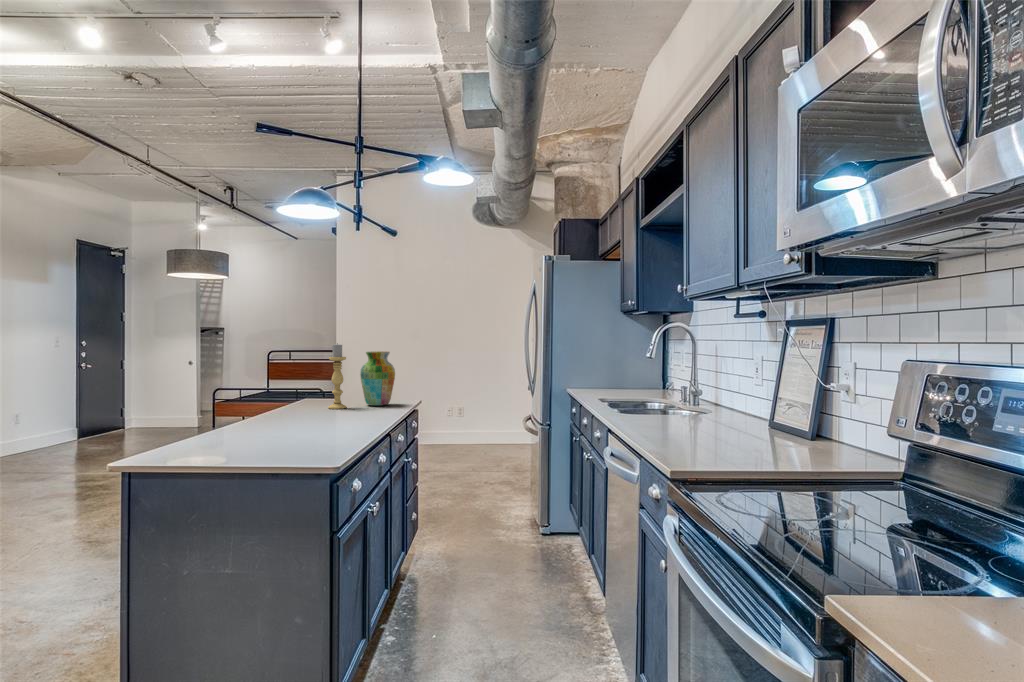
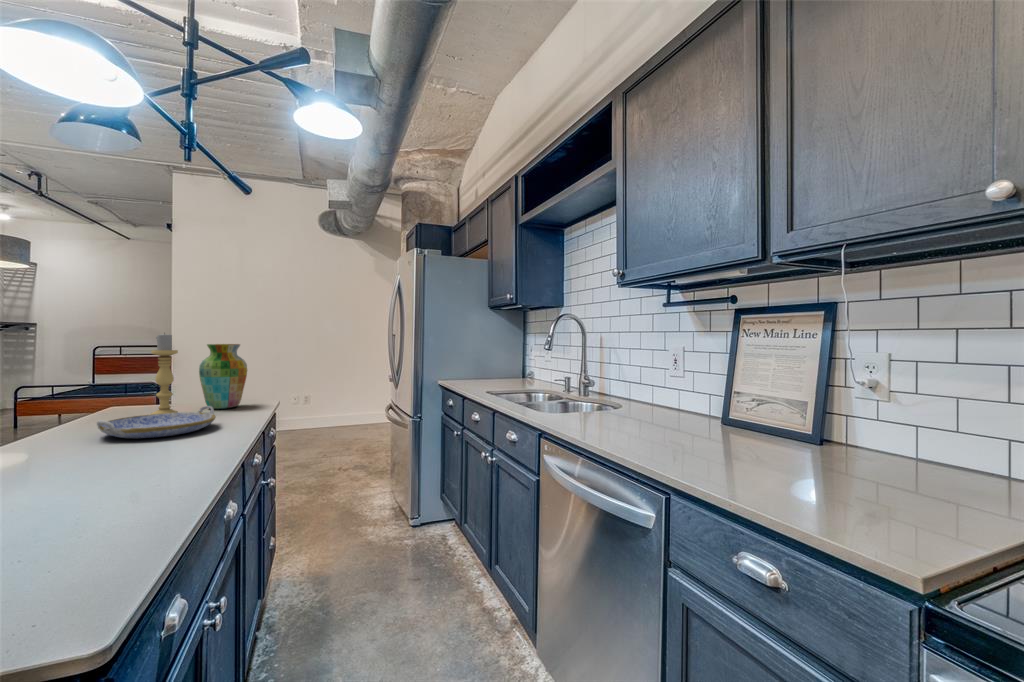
serving tray: none [301,401,372,420] -> present [97,406,216,438]

